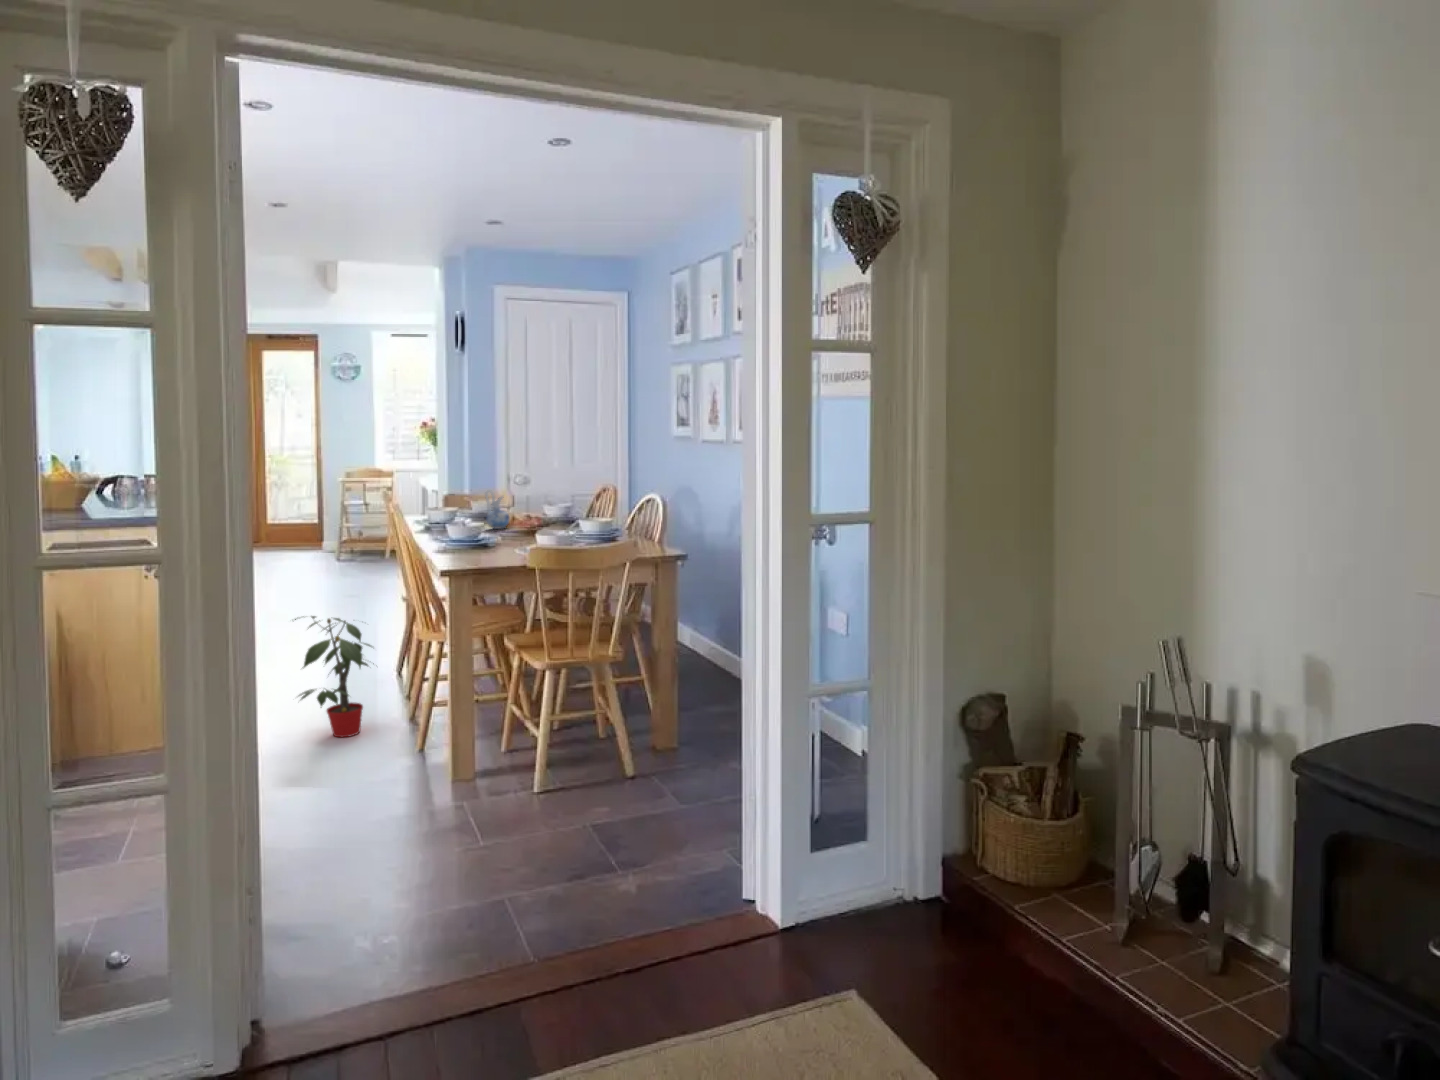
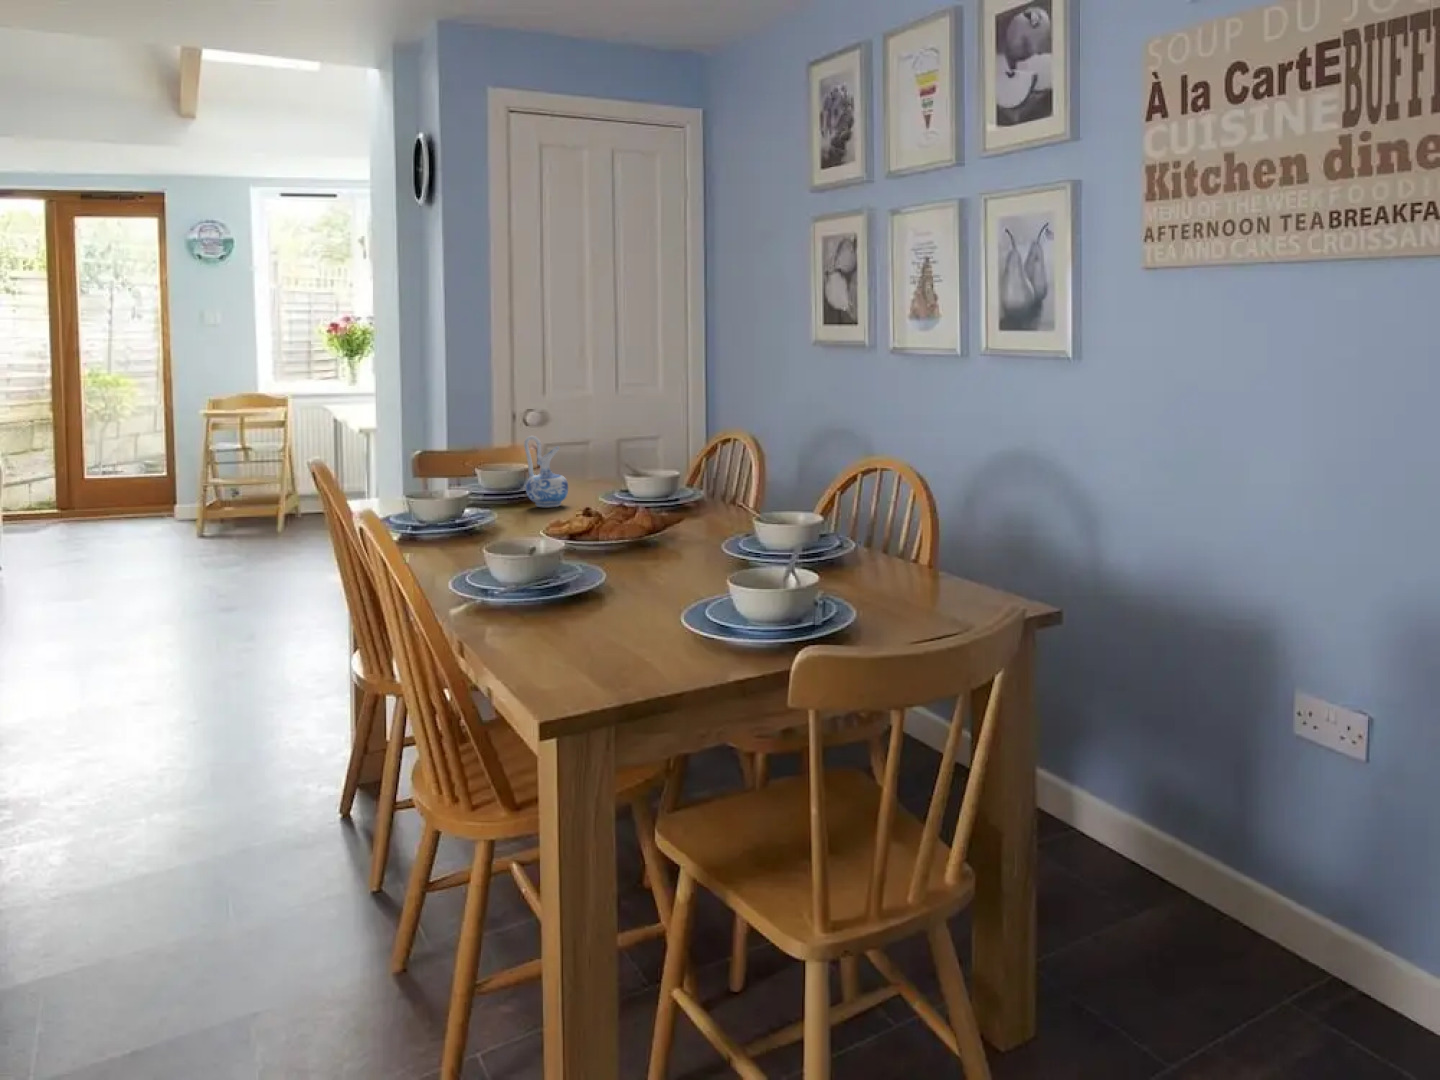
potted plant: present [295,616,374,737] -> none [166,682,346,921]

